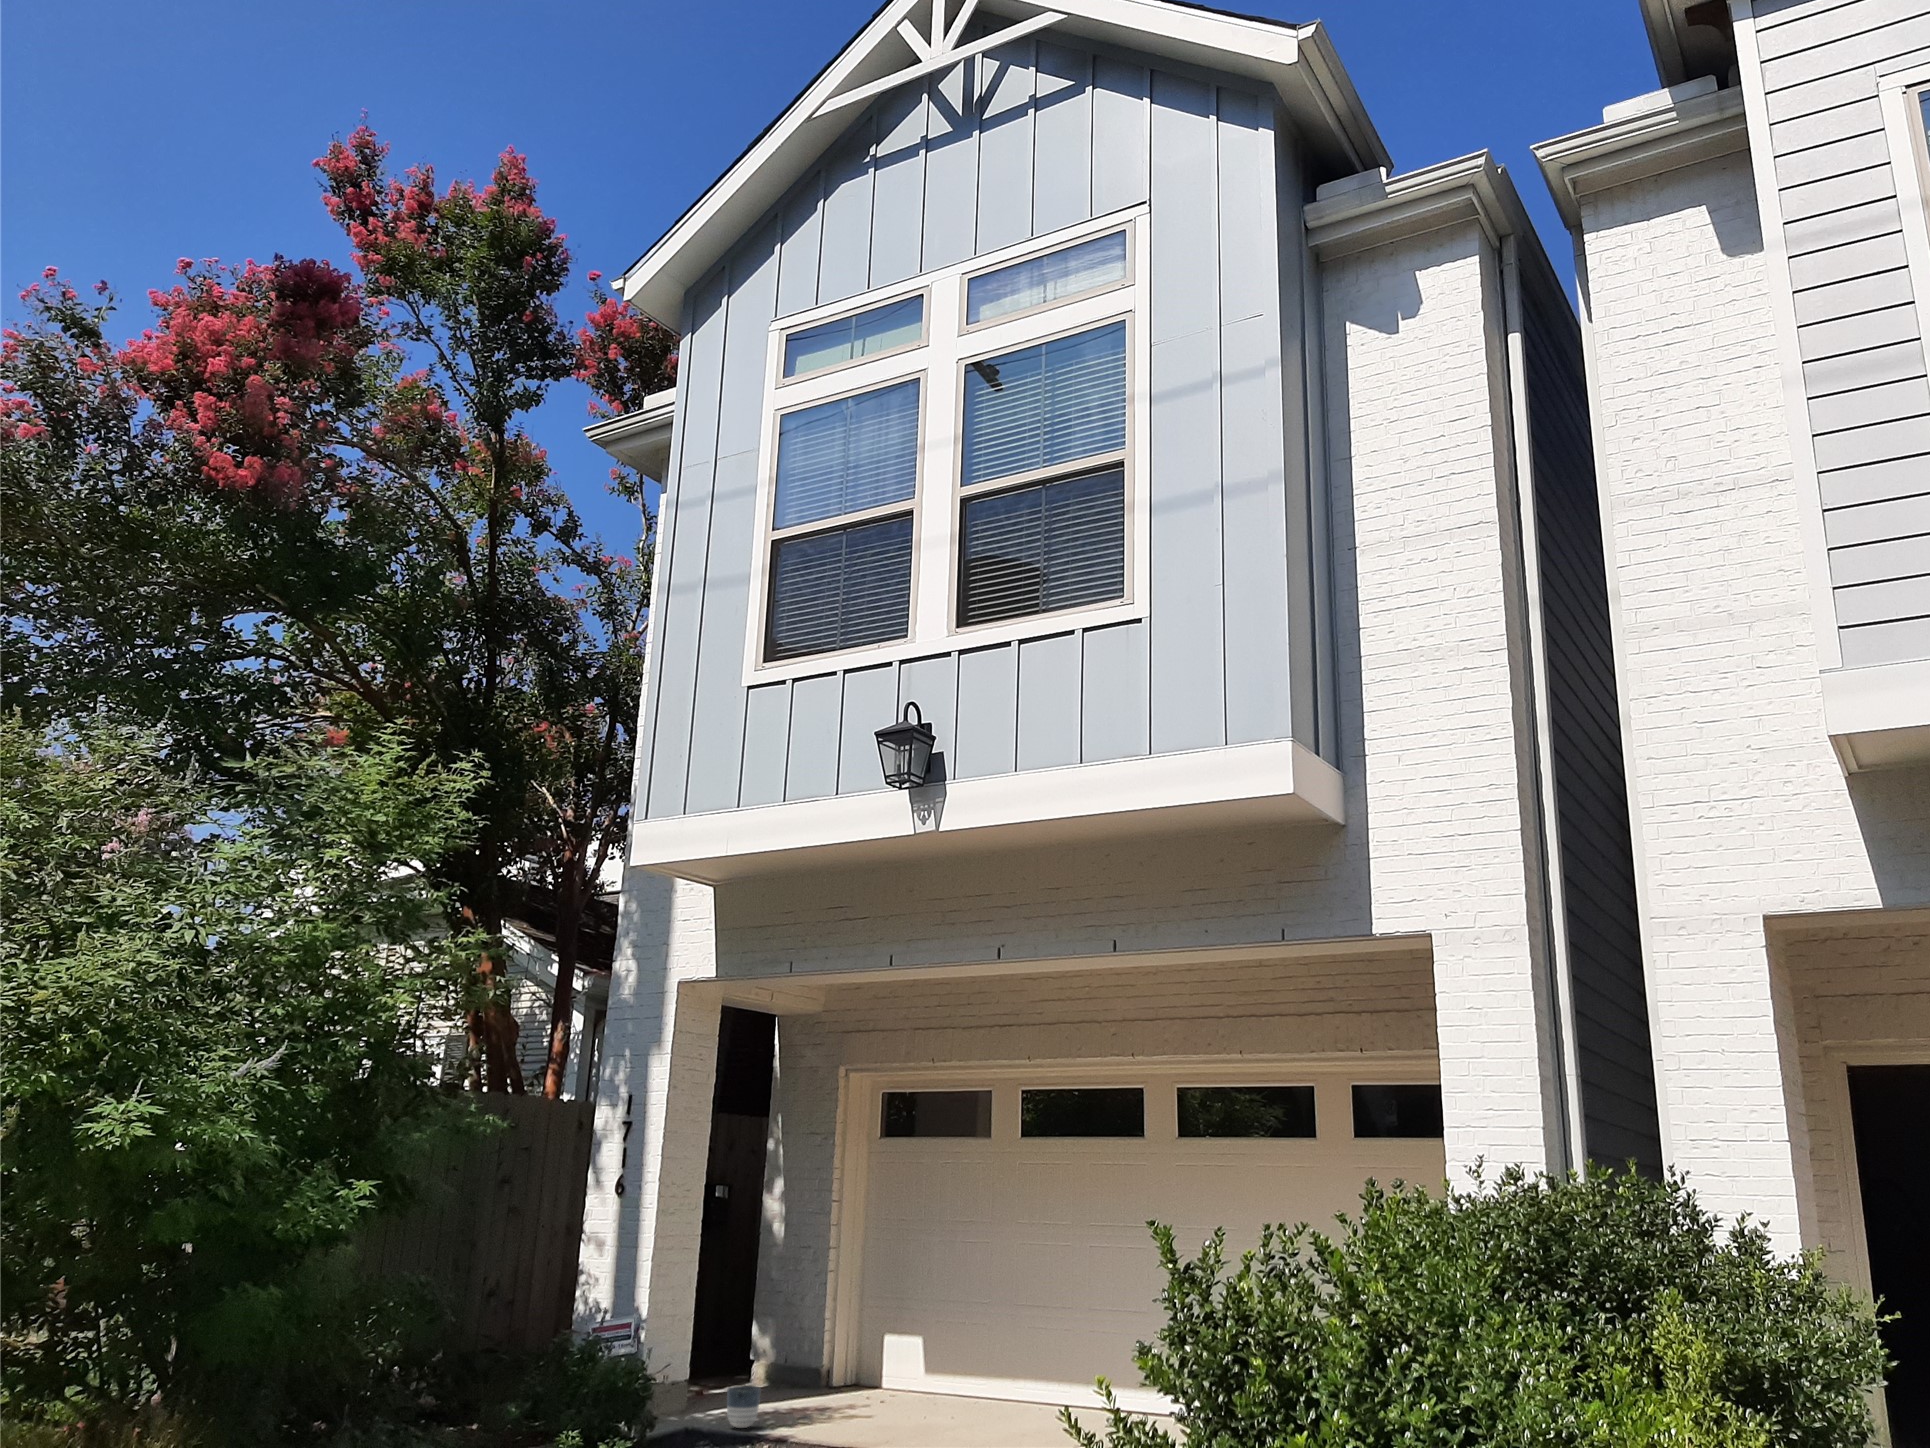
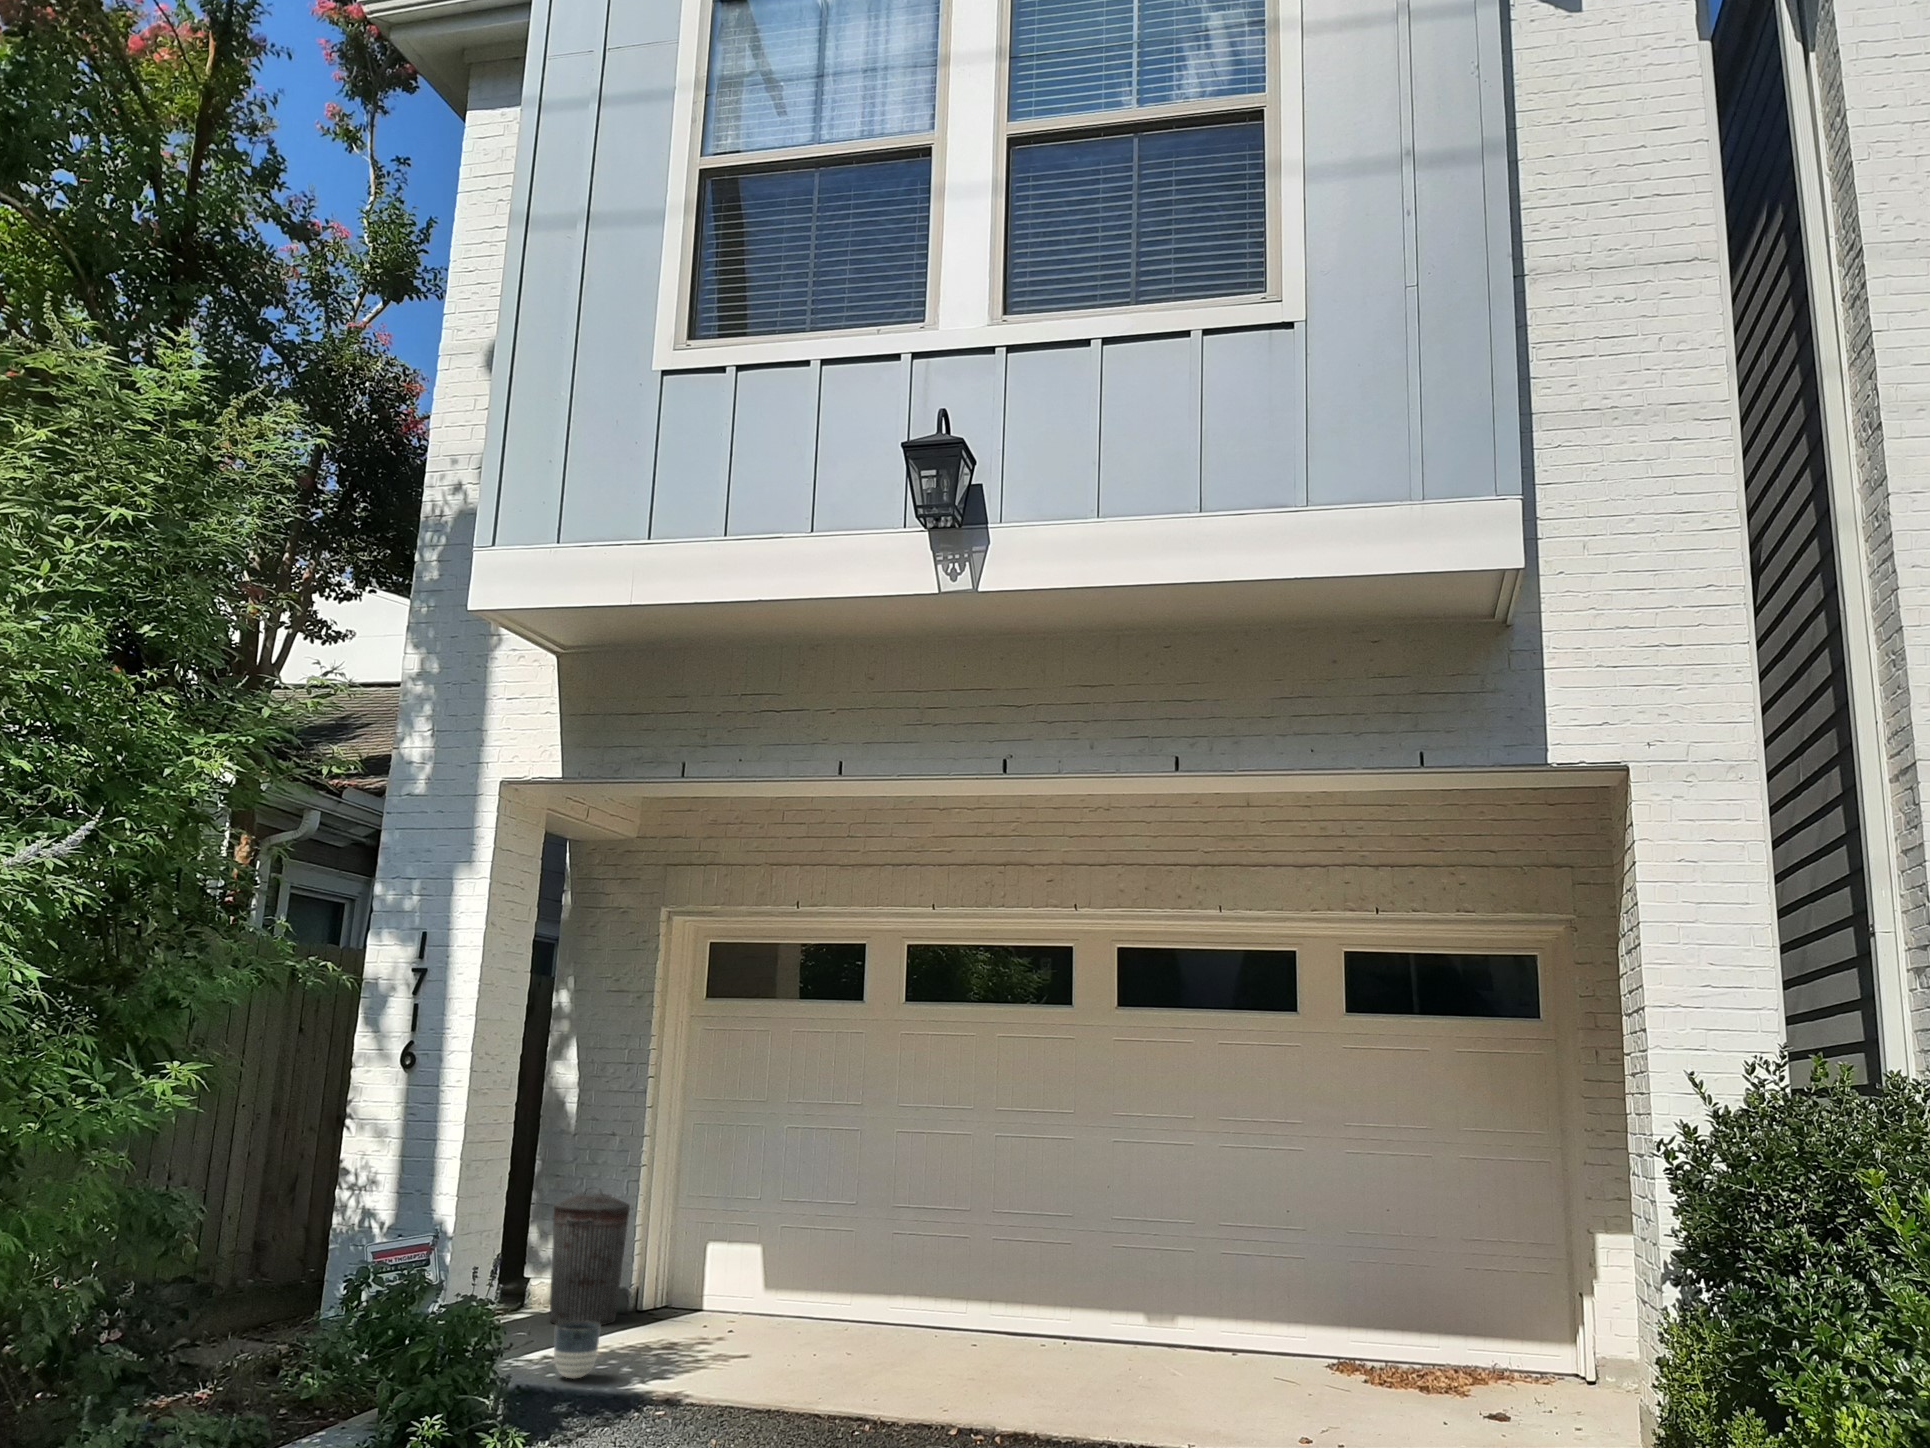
trash can: none [762,1291,820,1399] -> present [550,1187,630,1325]

